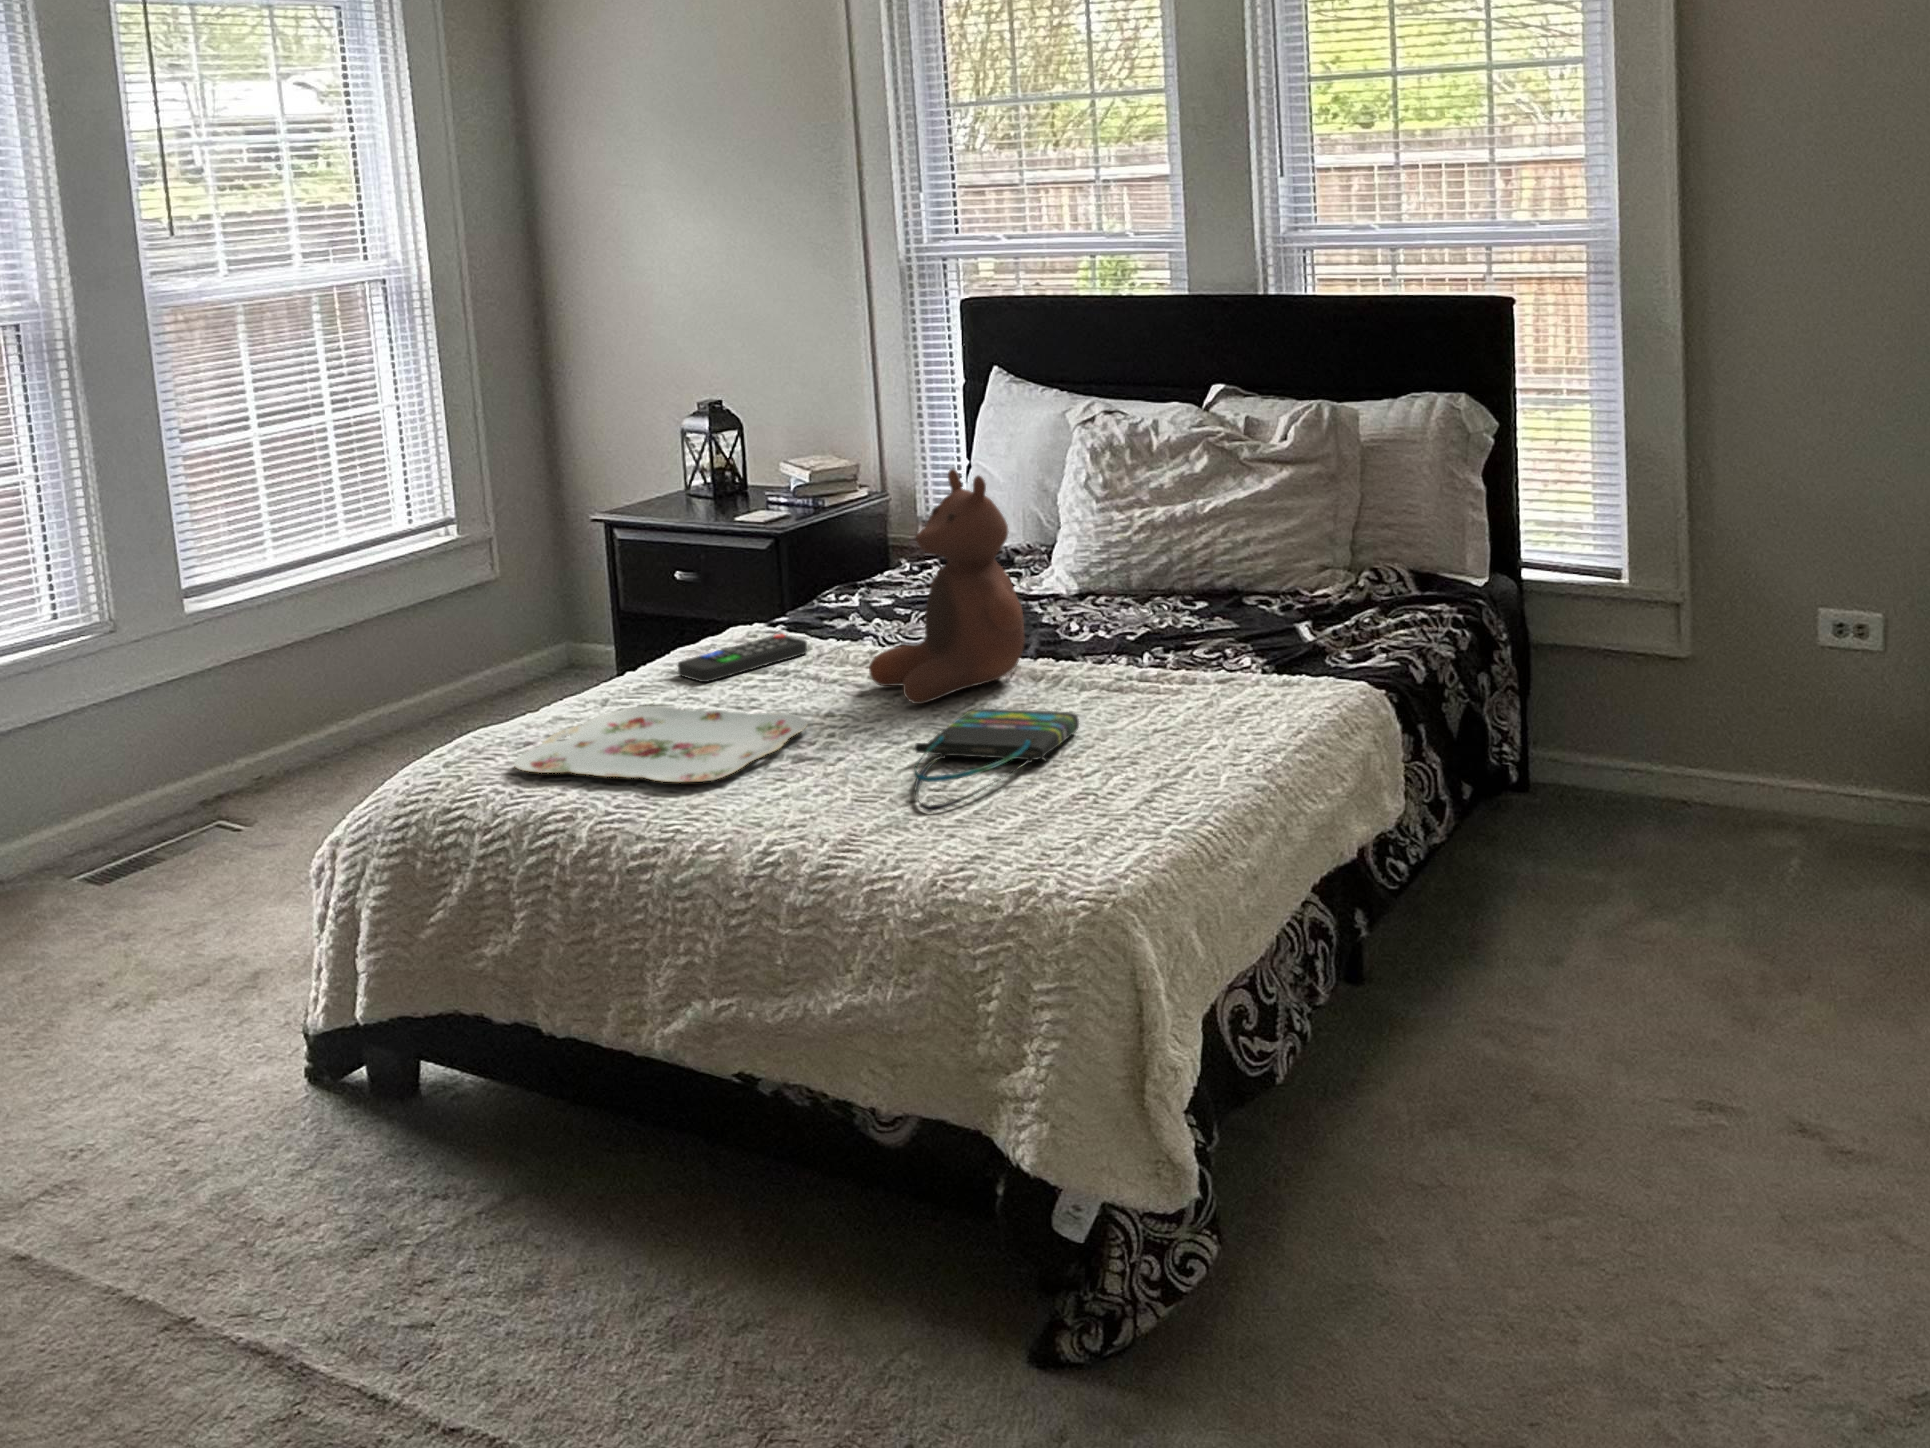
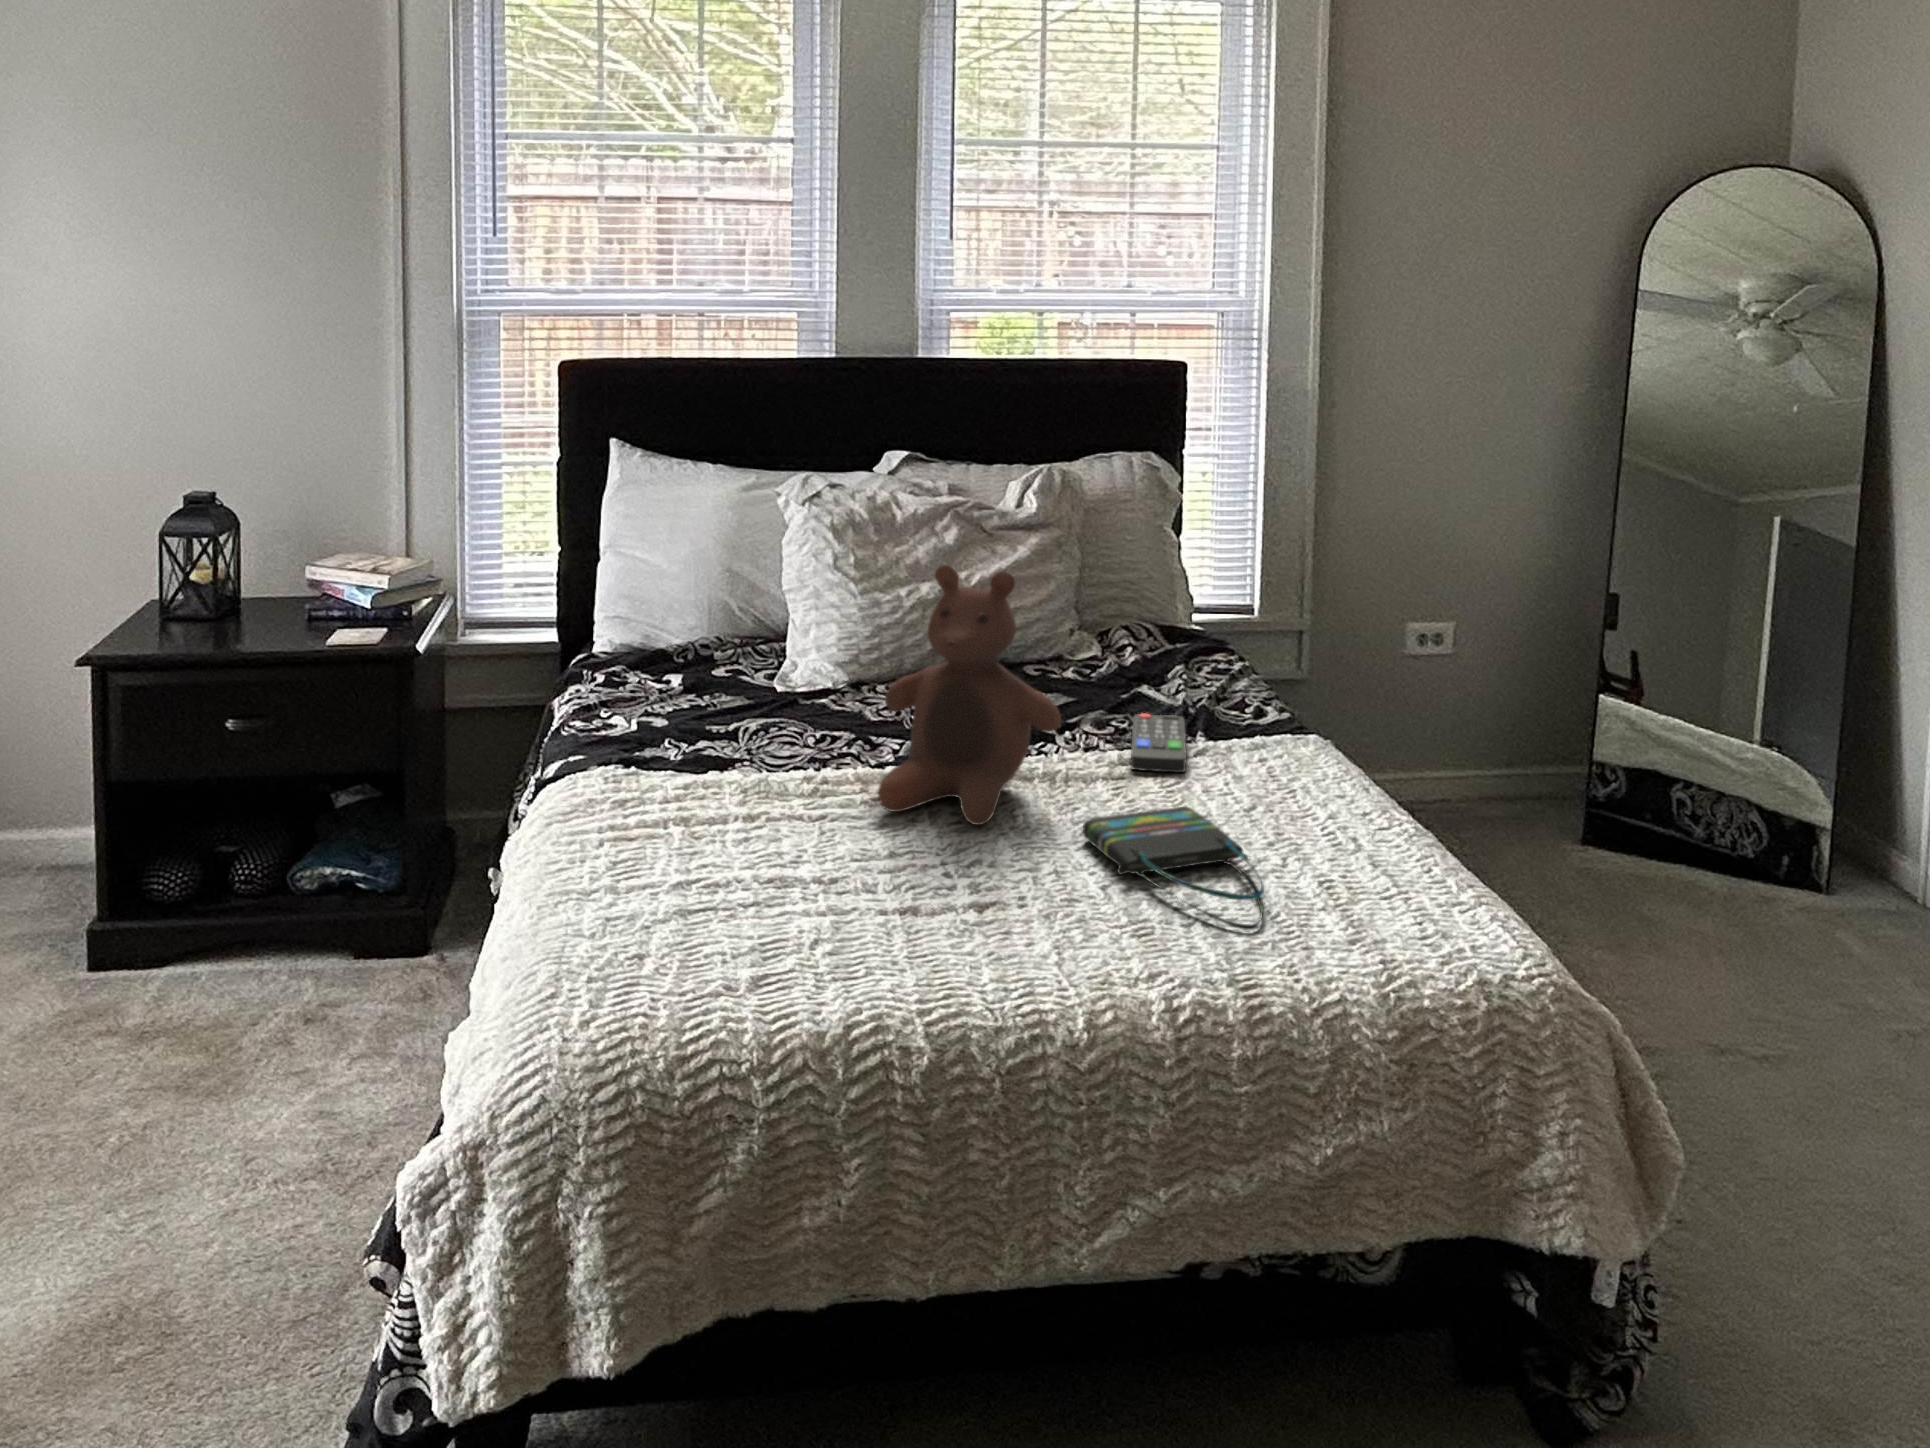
remote control: present [678,634,807,682] -> present [1131,713,1186,772]
serving tray: present [514,706,807,782] -> none [667,859,989,987]

